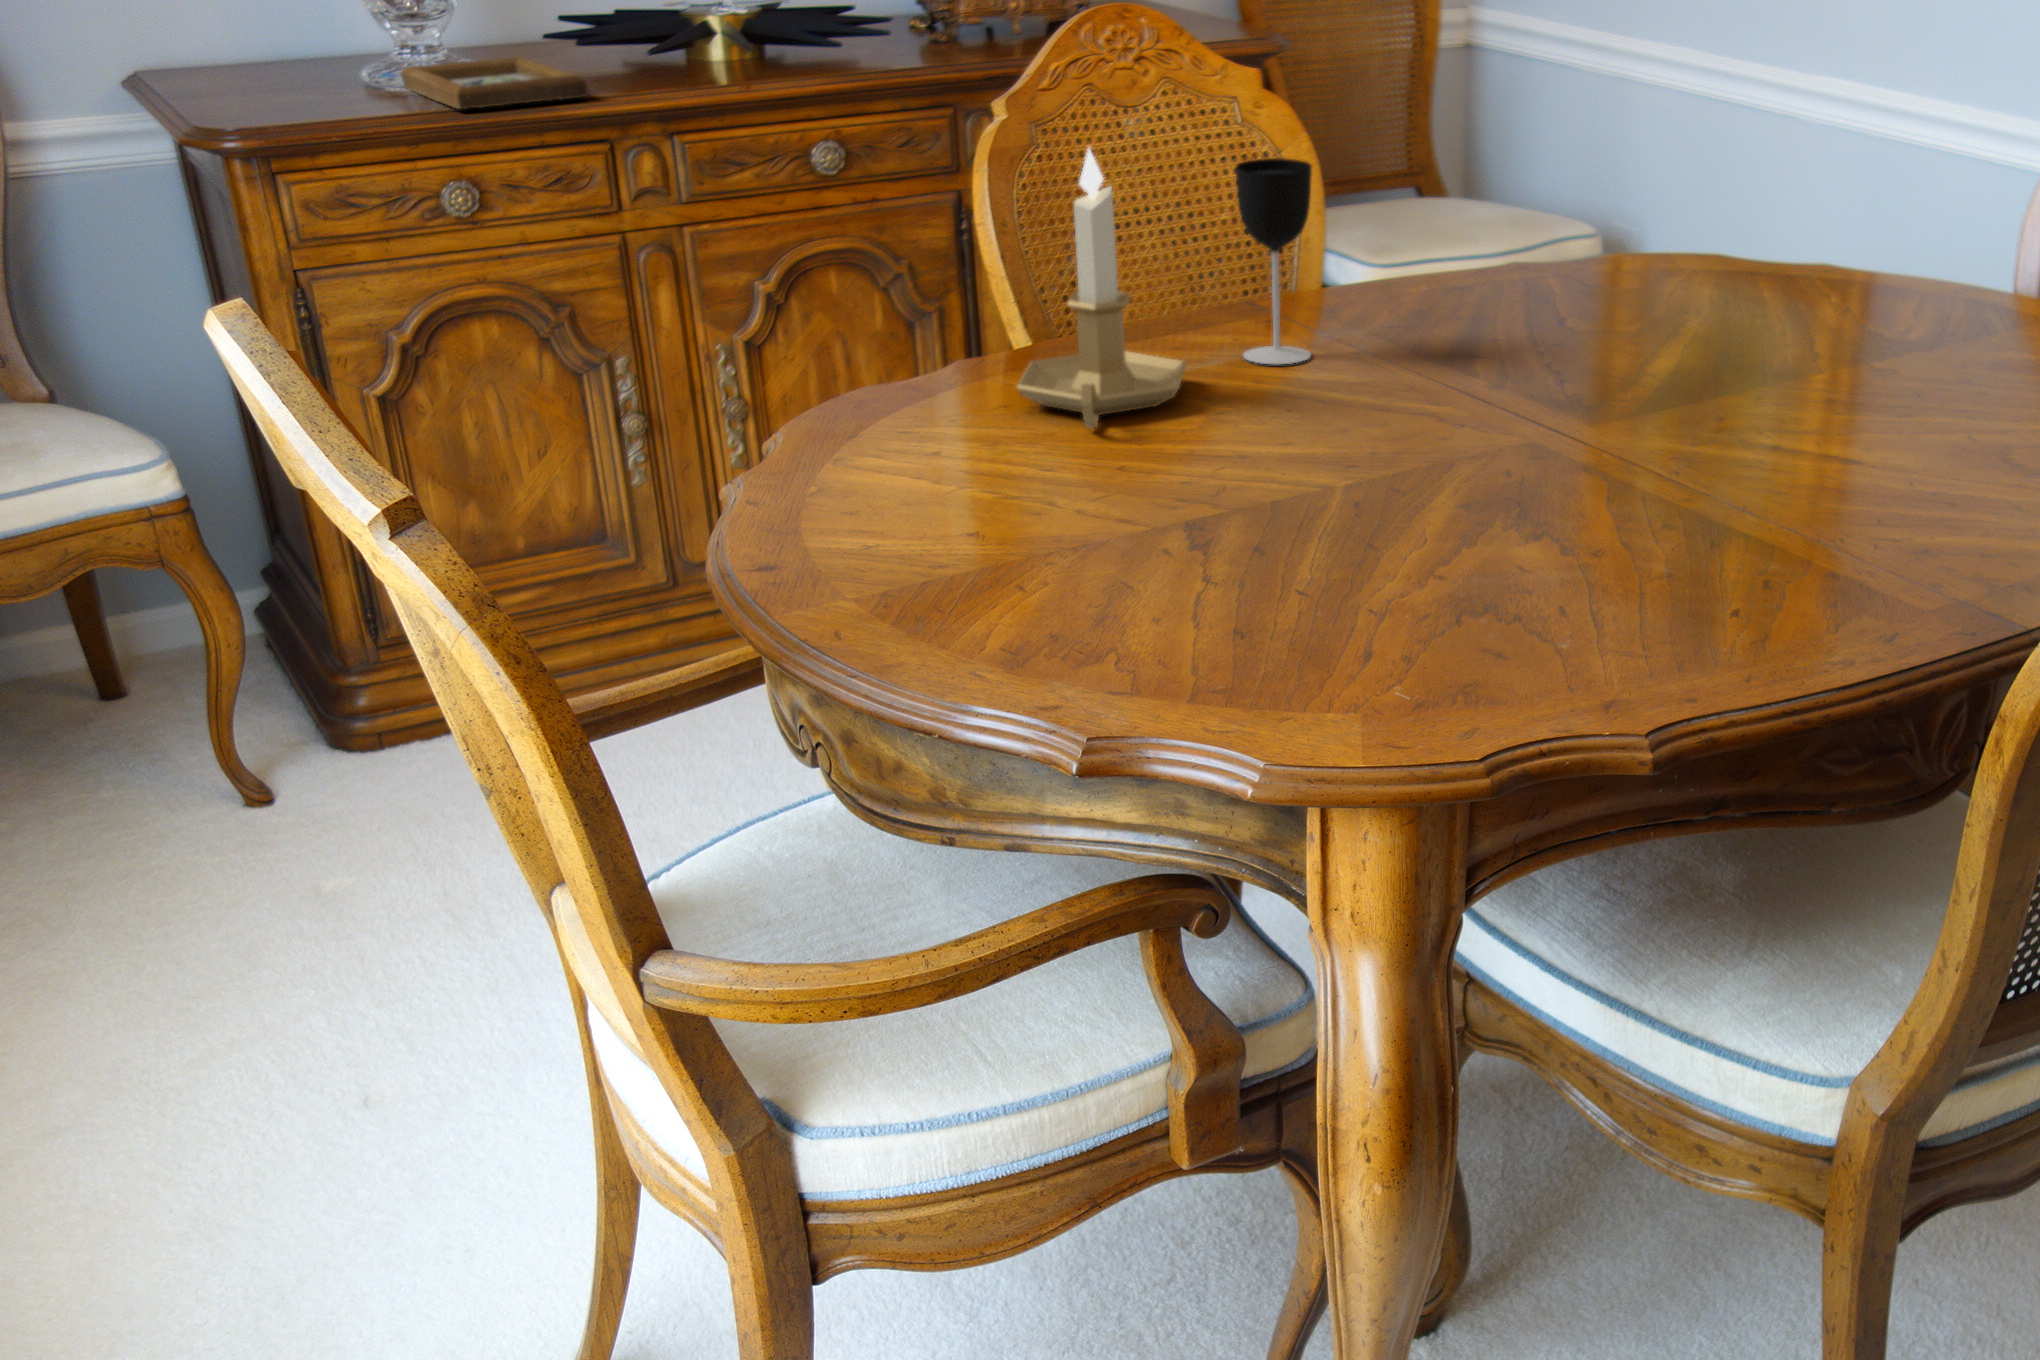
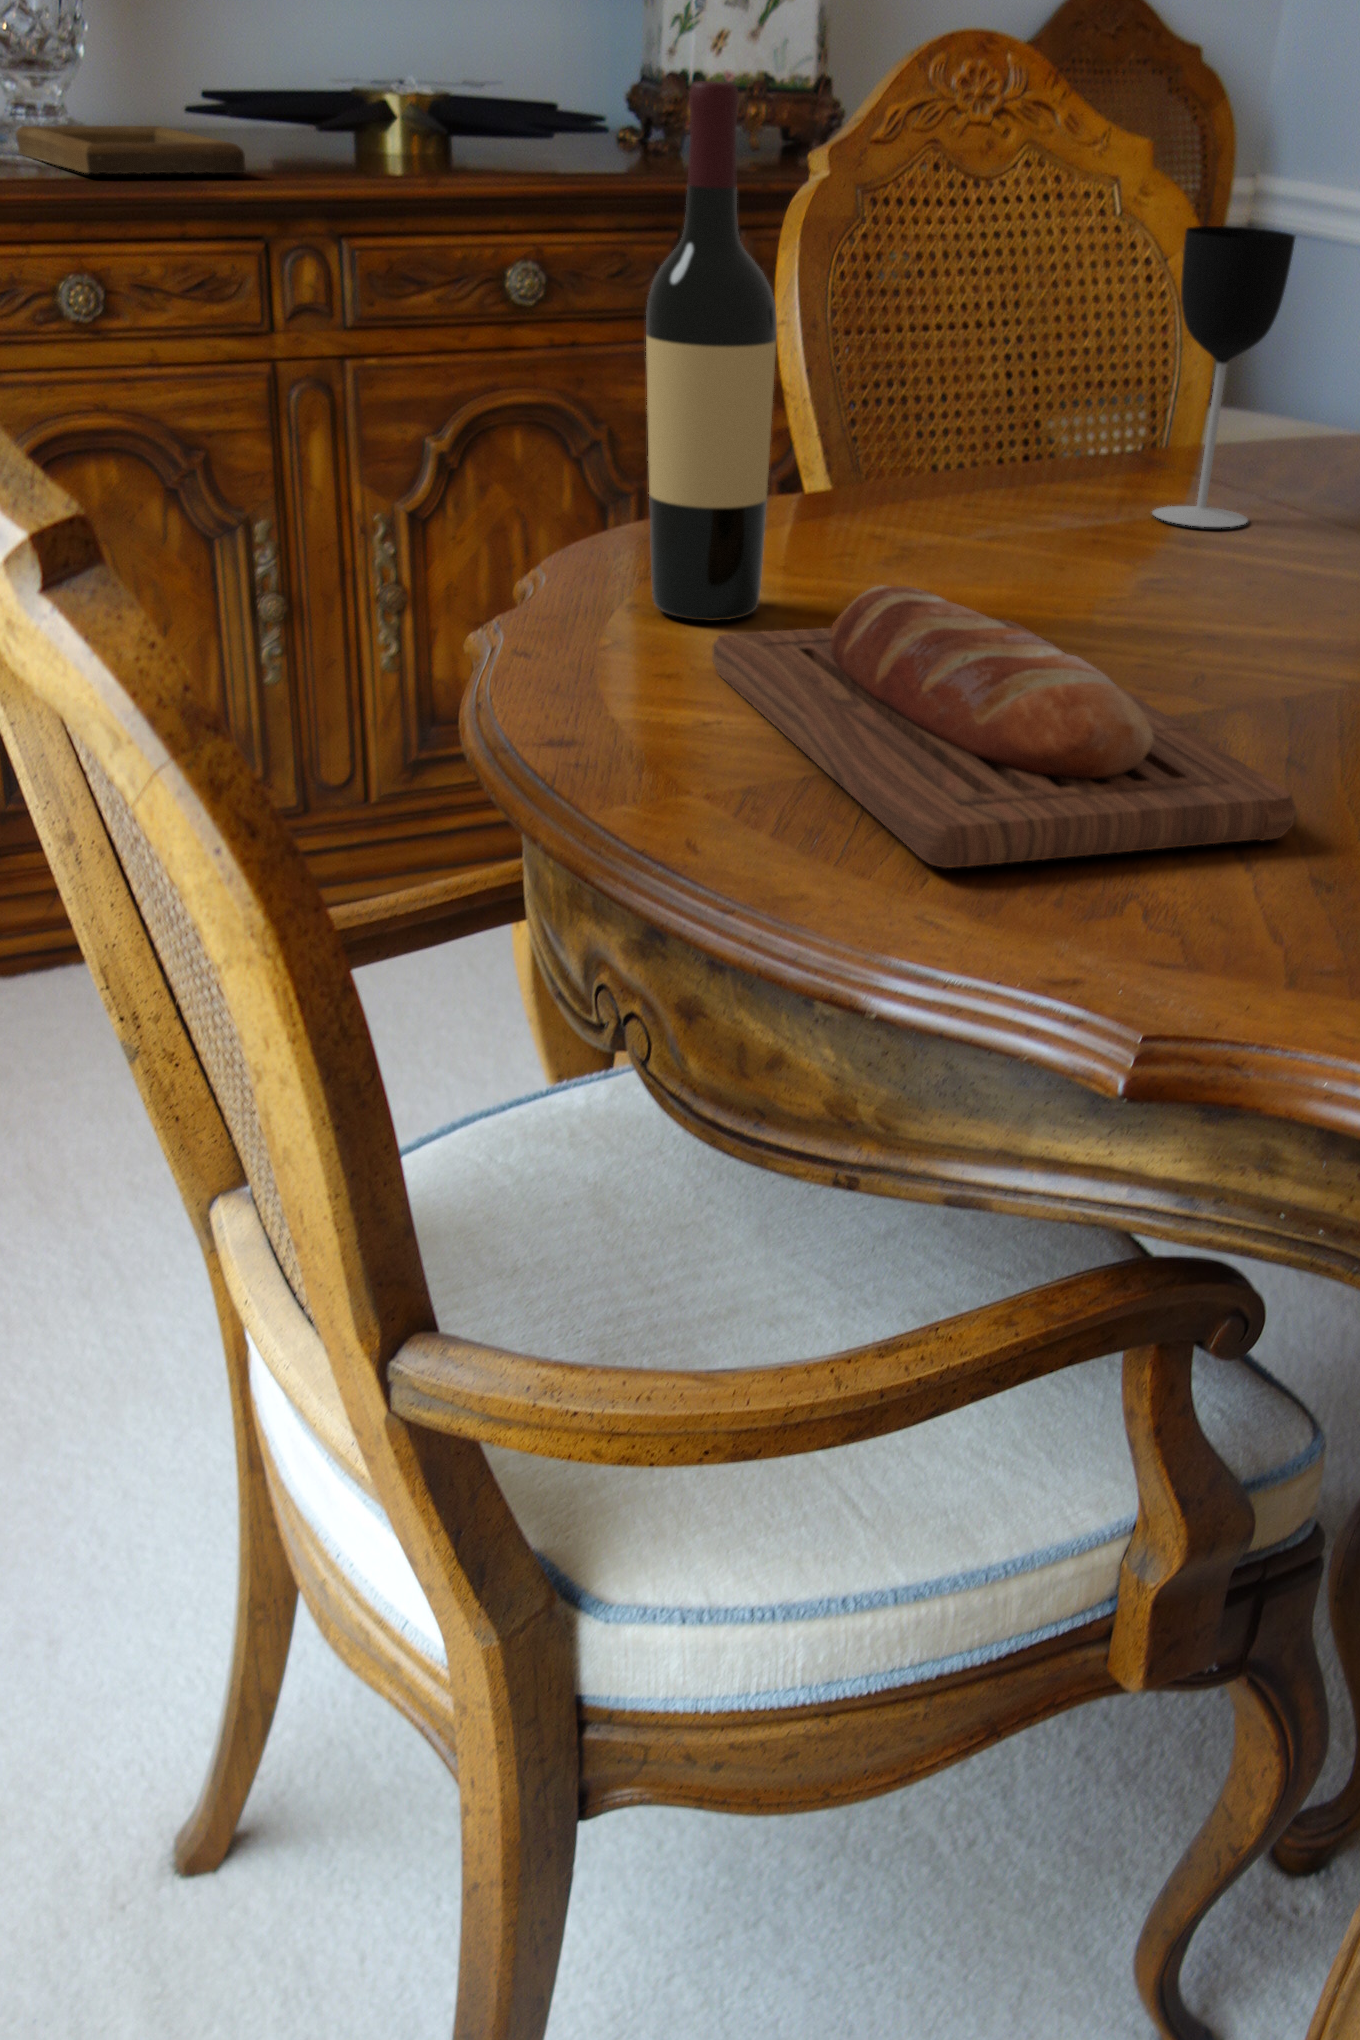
wine bottle: none [826,129,928,469] -> present [646,81,777,621]
candlestick: present [1017,149,1186,428] -> none [868,163,1100,587]
bread loaf: none [882,448,1227,641] -> present [712,586,1296,868]

